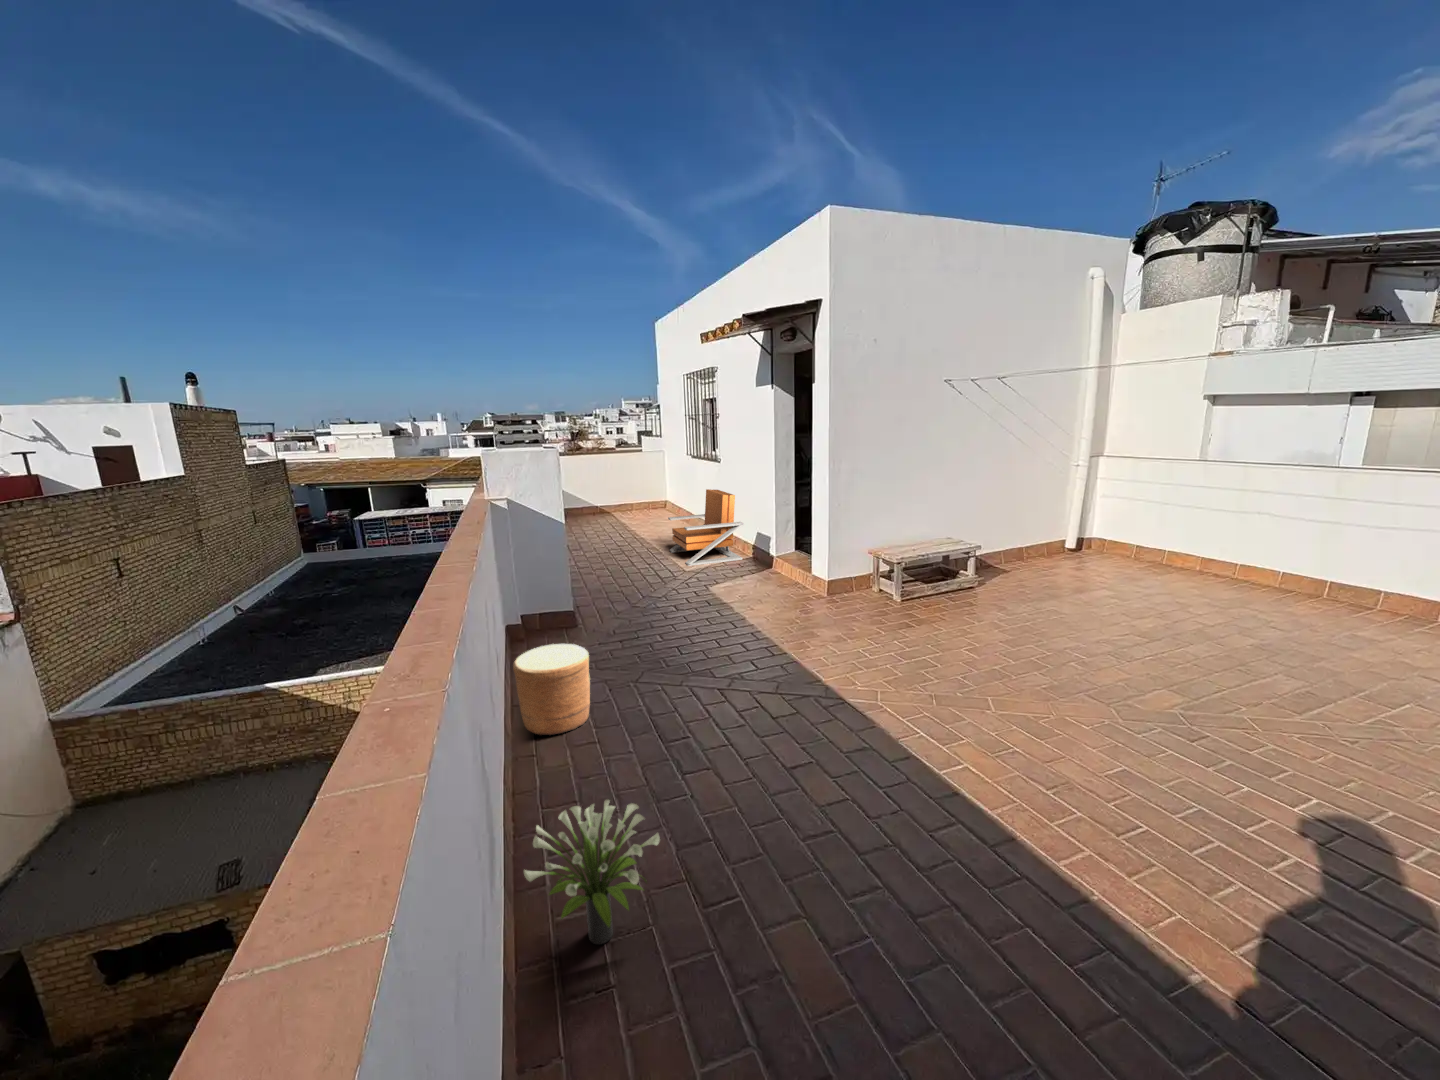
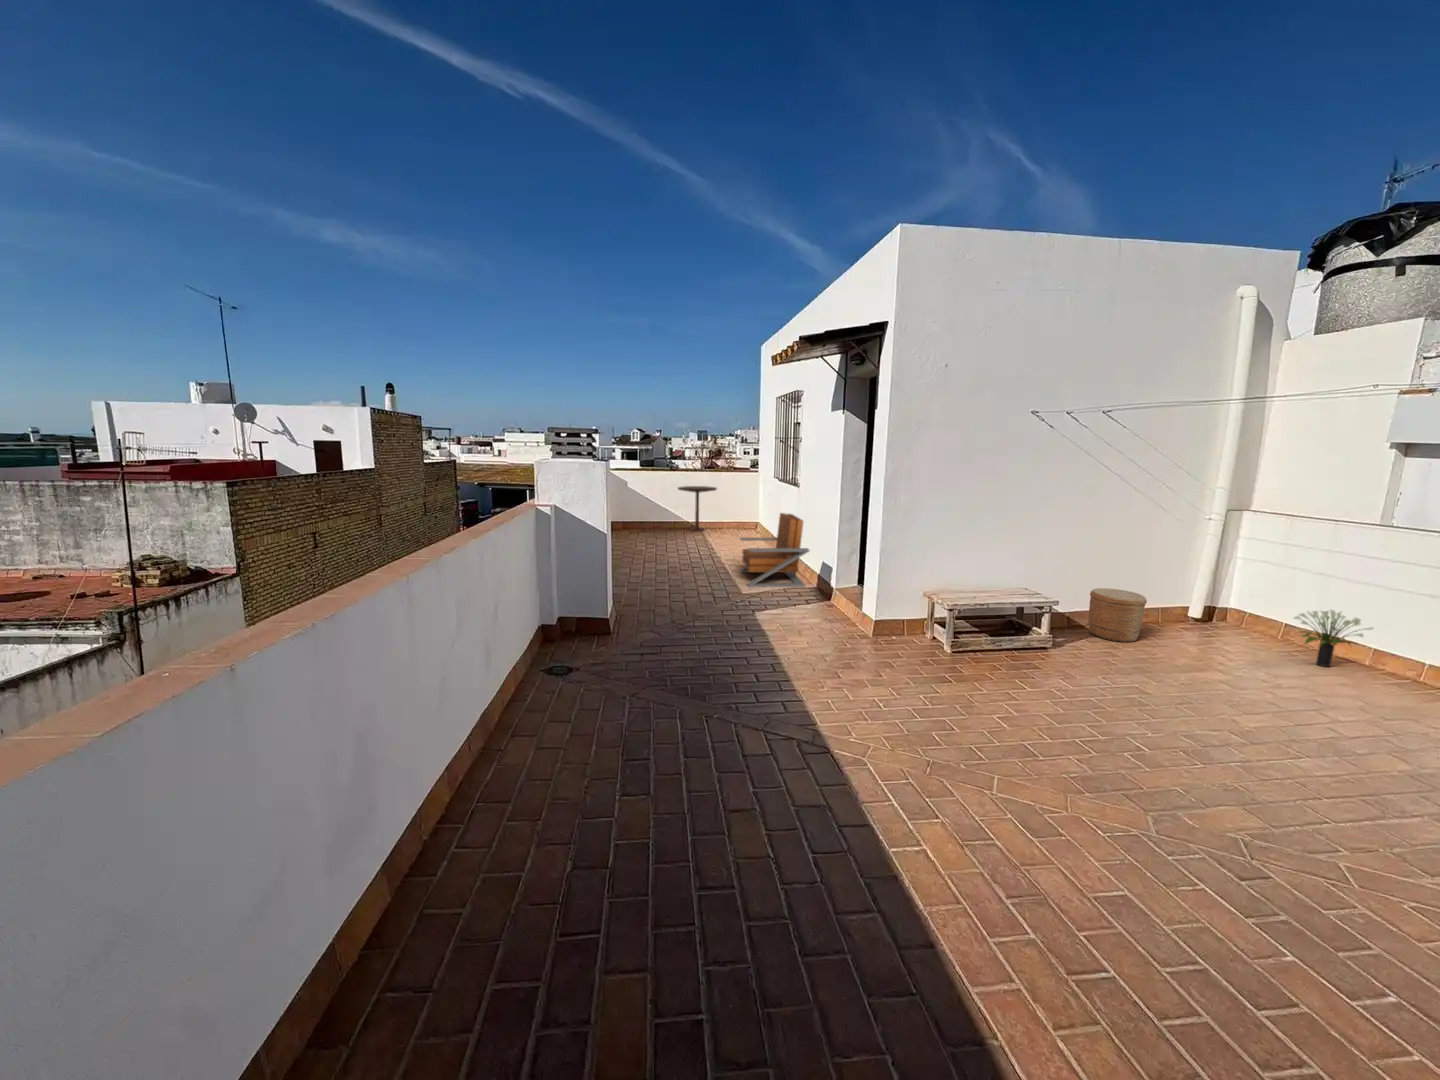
pedestal table: none [577,469,619,516] -> present [678,486,717,531]
woven basket: present [513,644,590,735] -> present [1088,588,1147,642]
potted plant: present [524,800,660,945] -> present [1294,610,1373,667]

